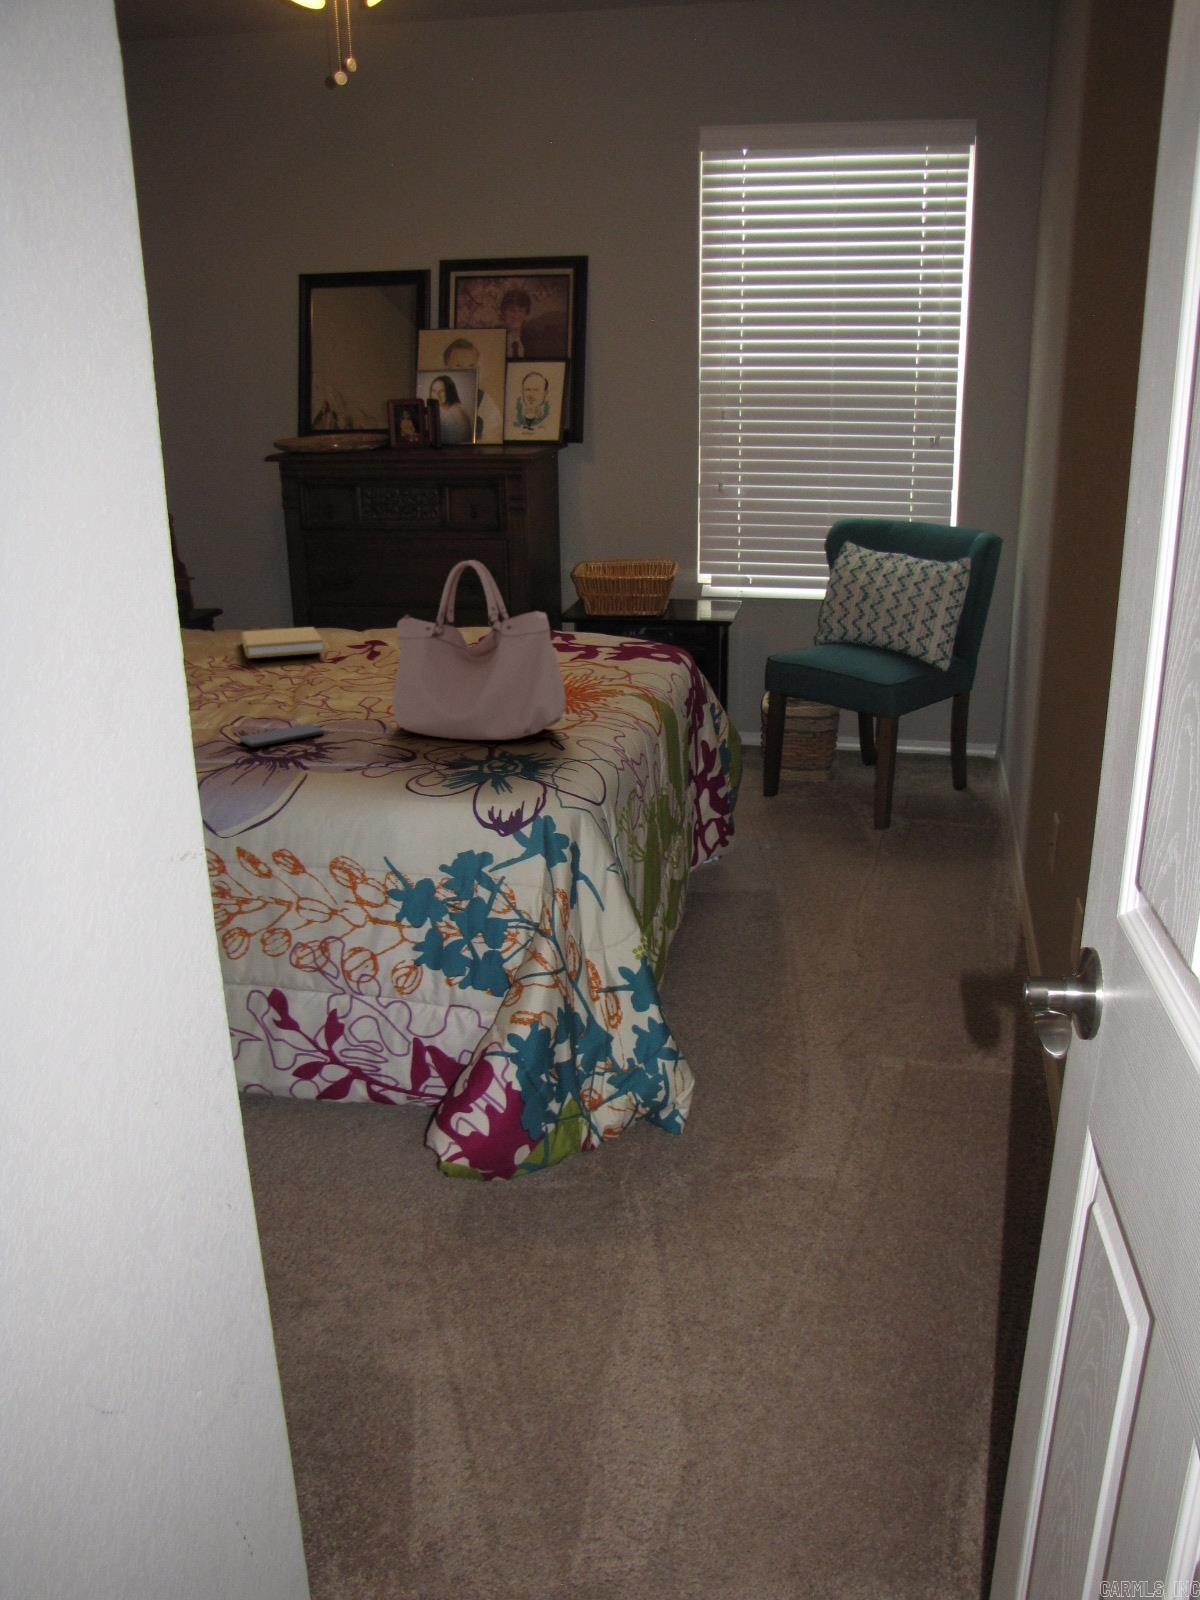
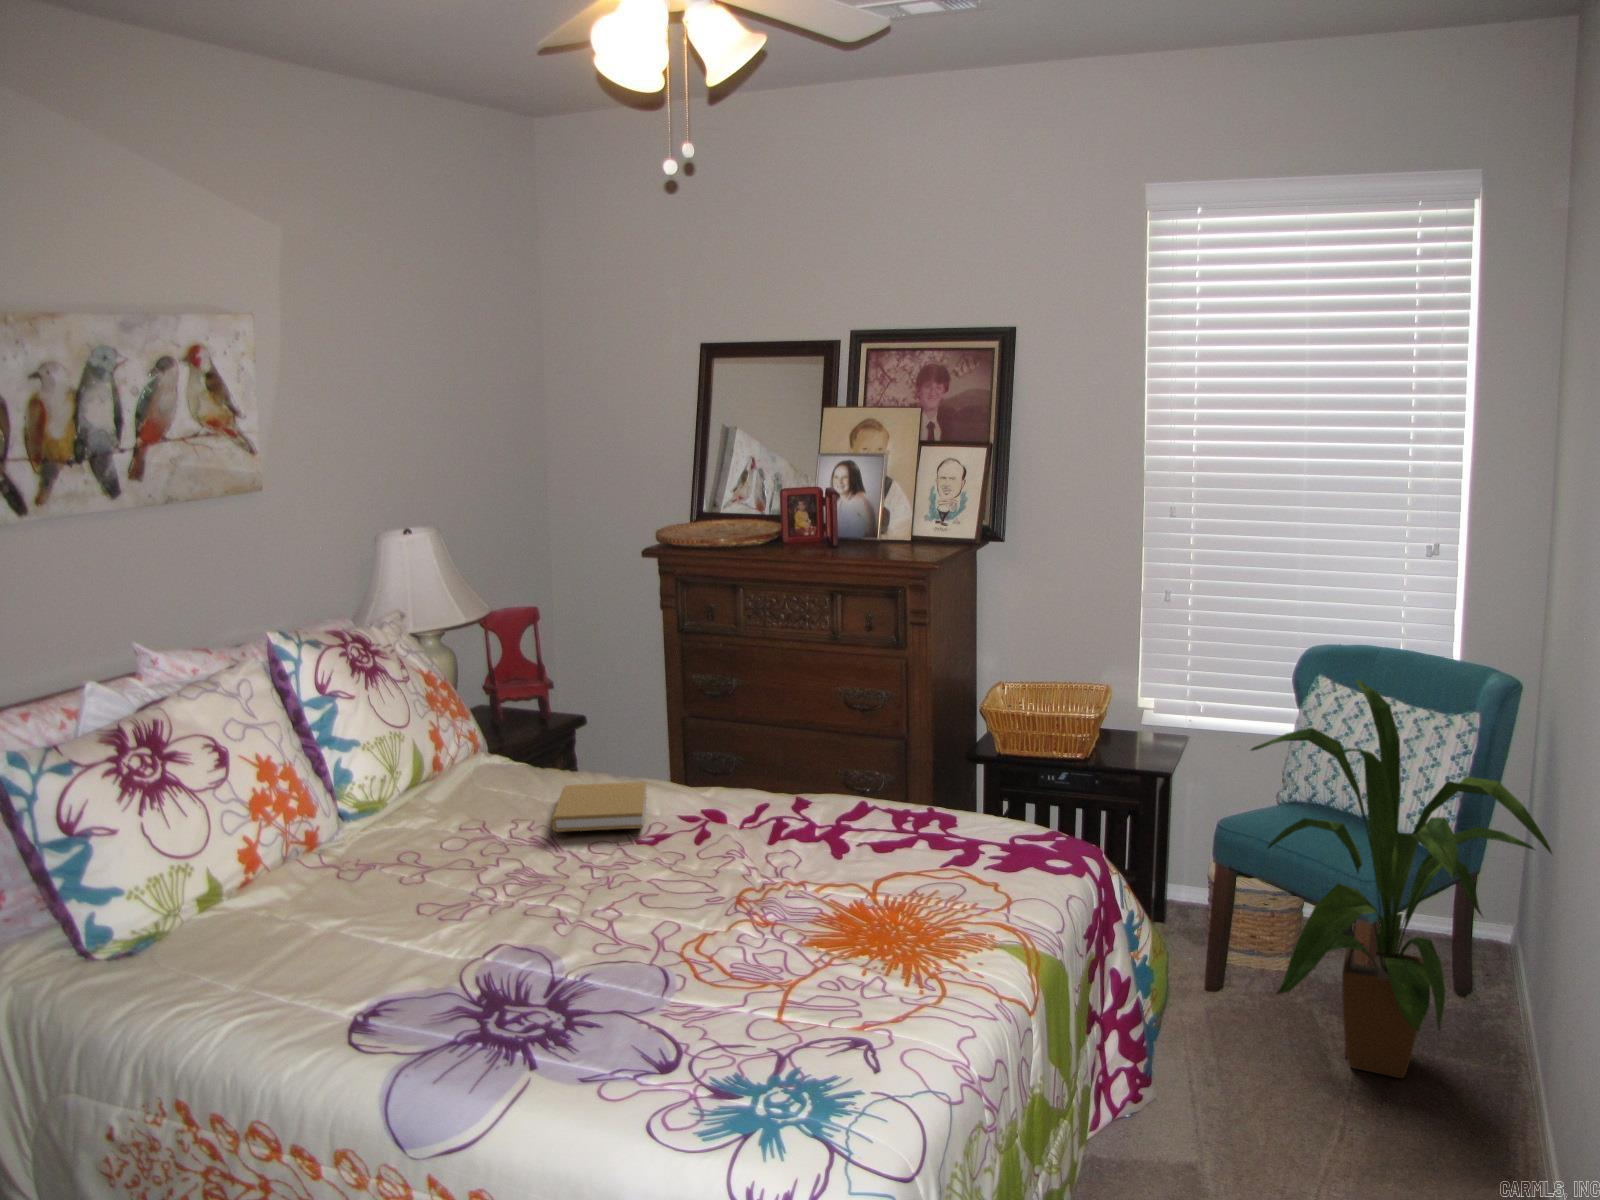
house plant: none [798,530,1015,830] -> present [1251,679,1552,1078]
handbag: present [392,560,566,740] -> none [673,791,891,1042]
smartphone: present [239,724,324,747] -> none [480,971,587,1013]

